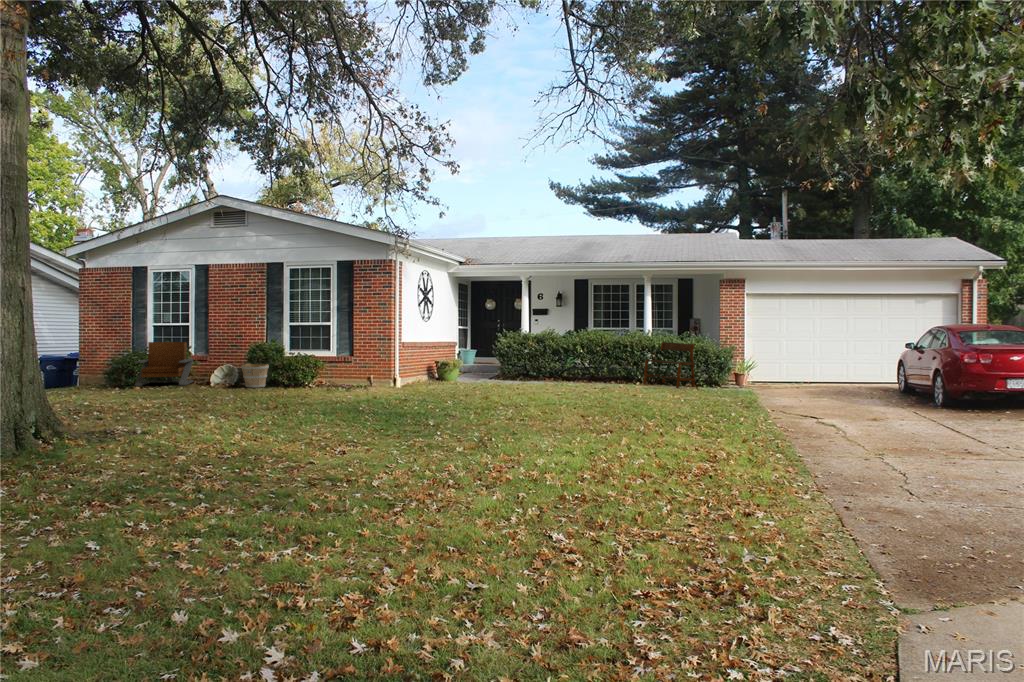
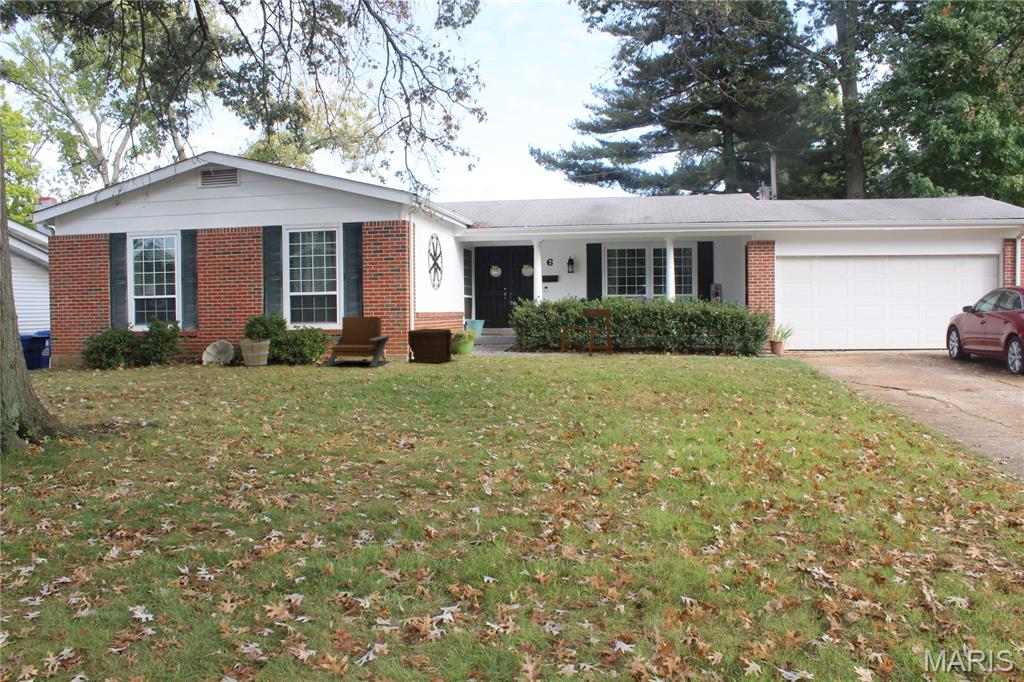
lounge chair: present [135,342,193,386] -> present [325,317,389,367]
bench: present [644,342,695,388] -> present [562,308,612,356]
wooden crate: none [393,356,433,388] -> present [408,329,451,363]

